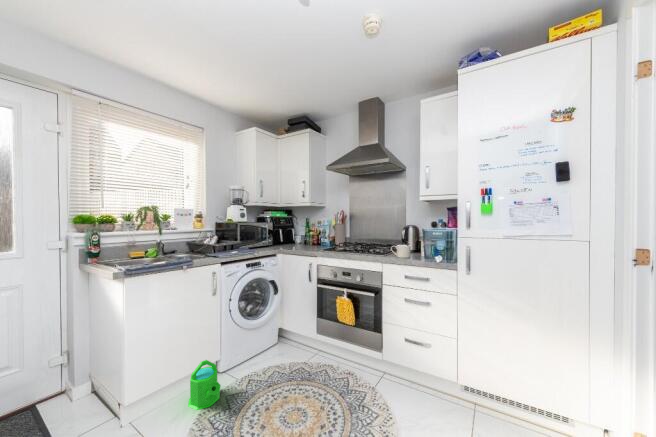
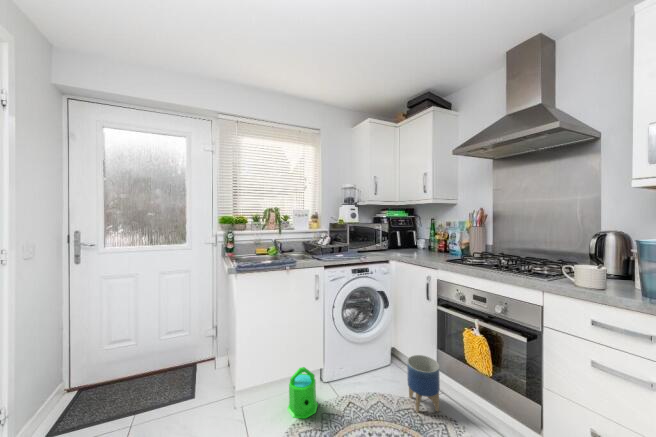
planter: none [296,326,320,370] -> present [407,355,440,412]

